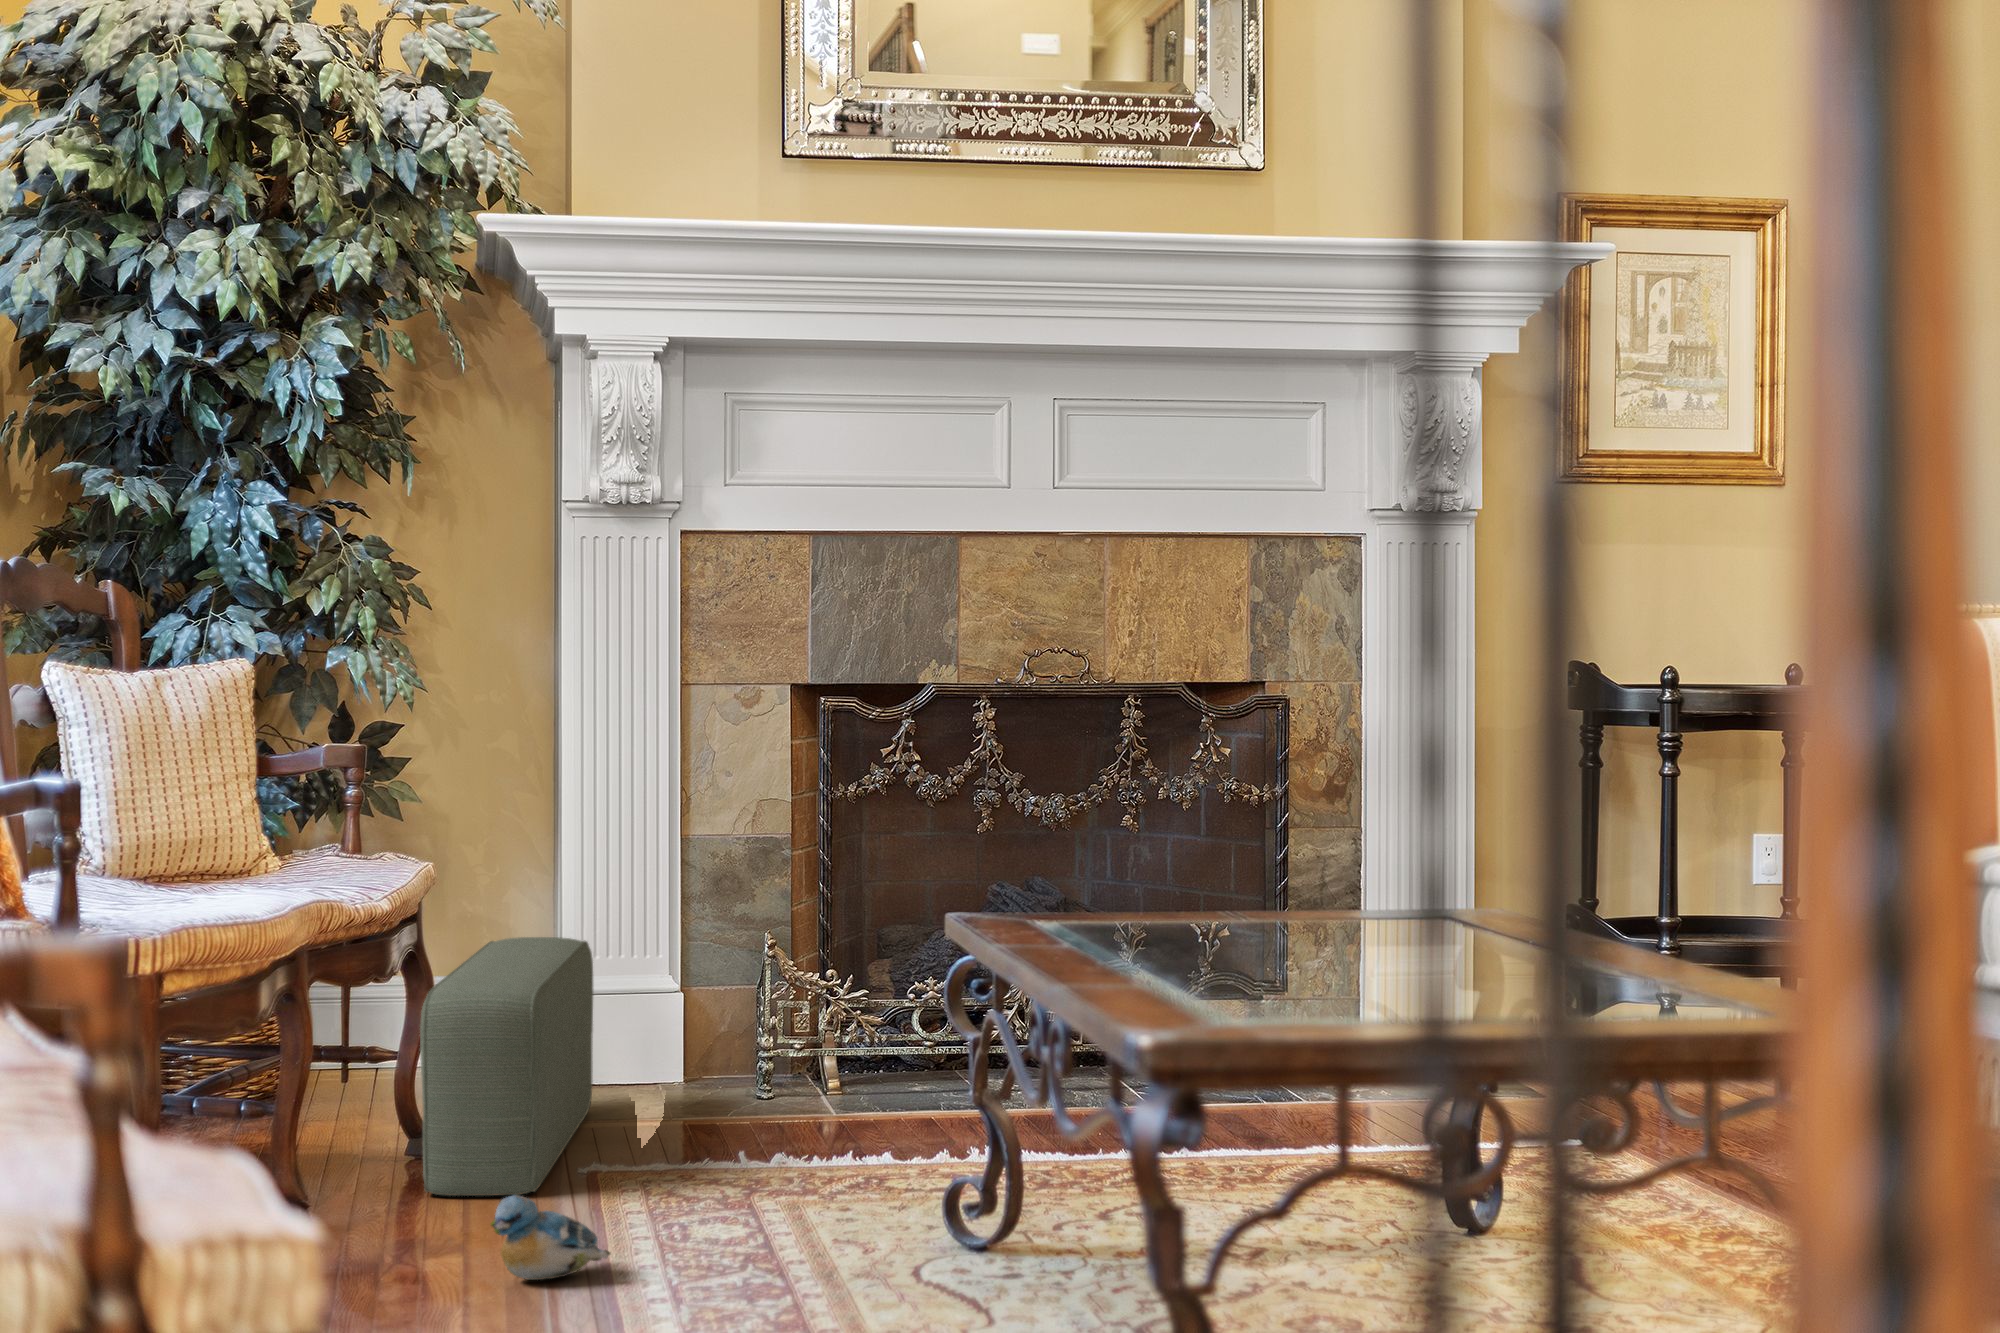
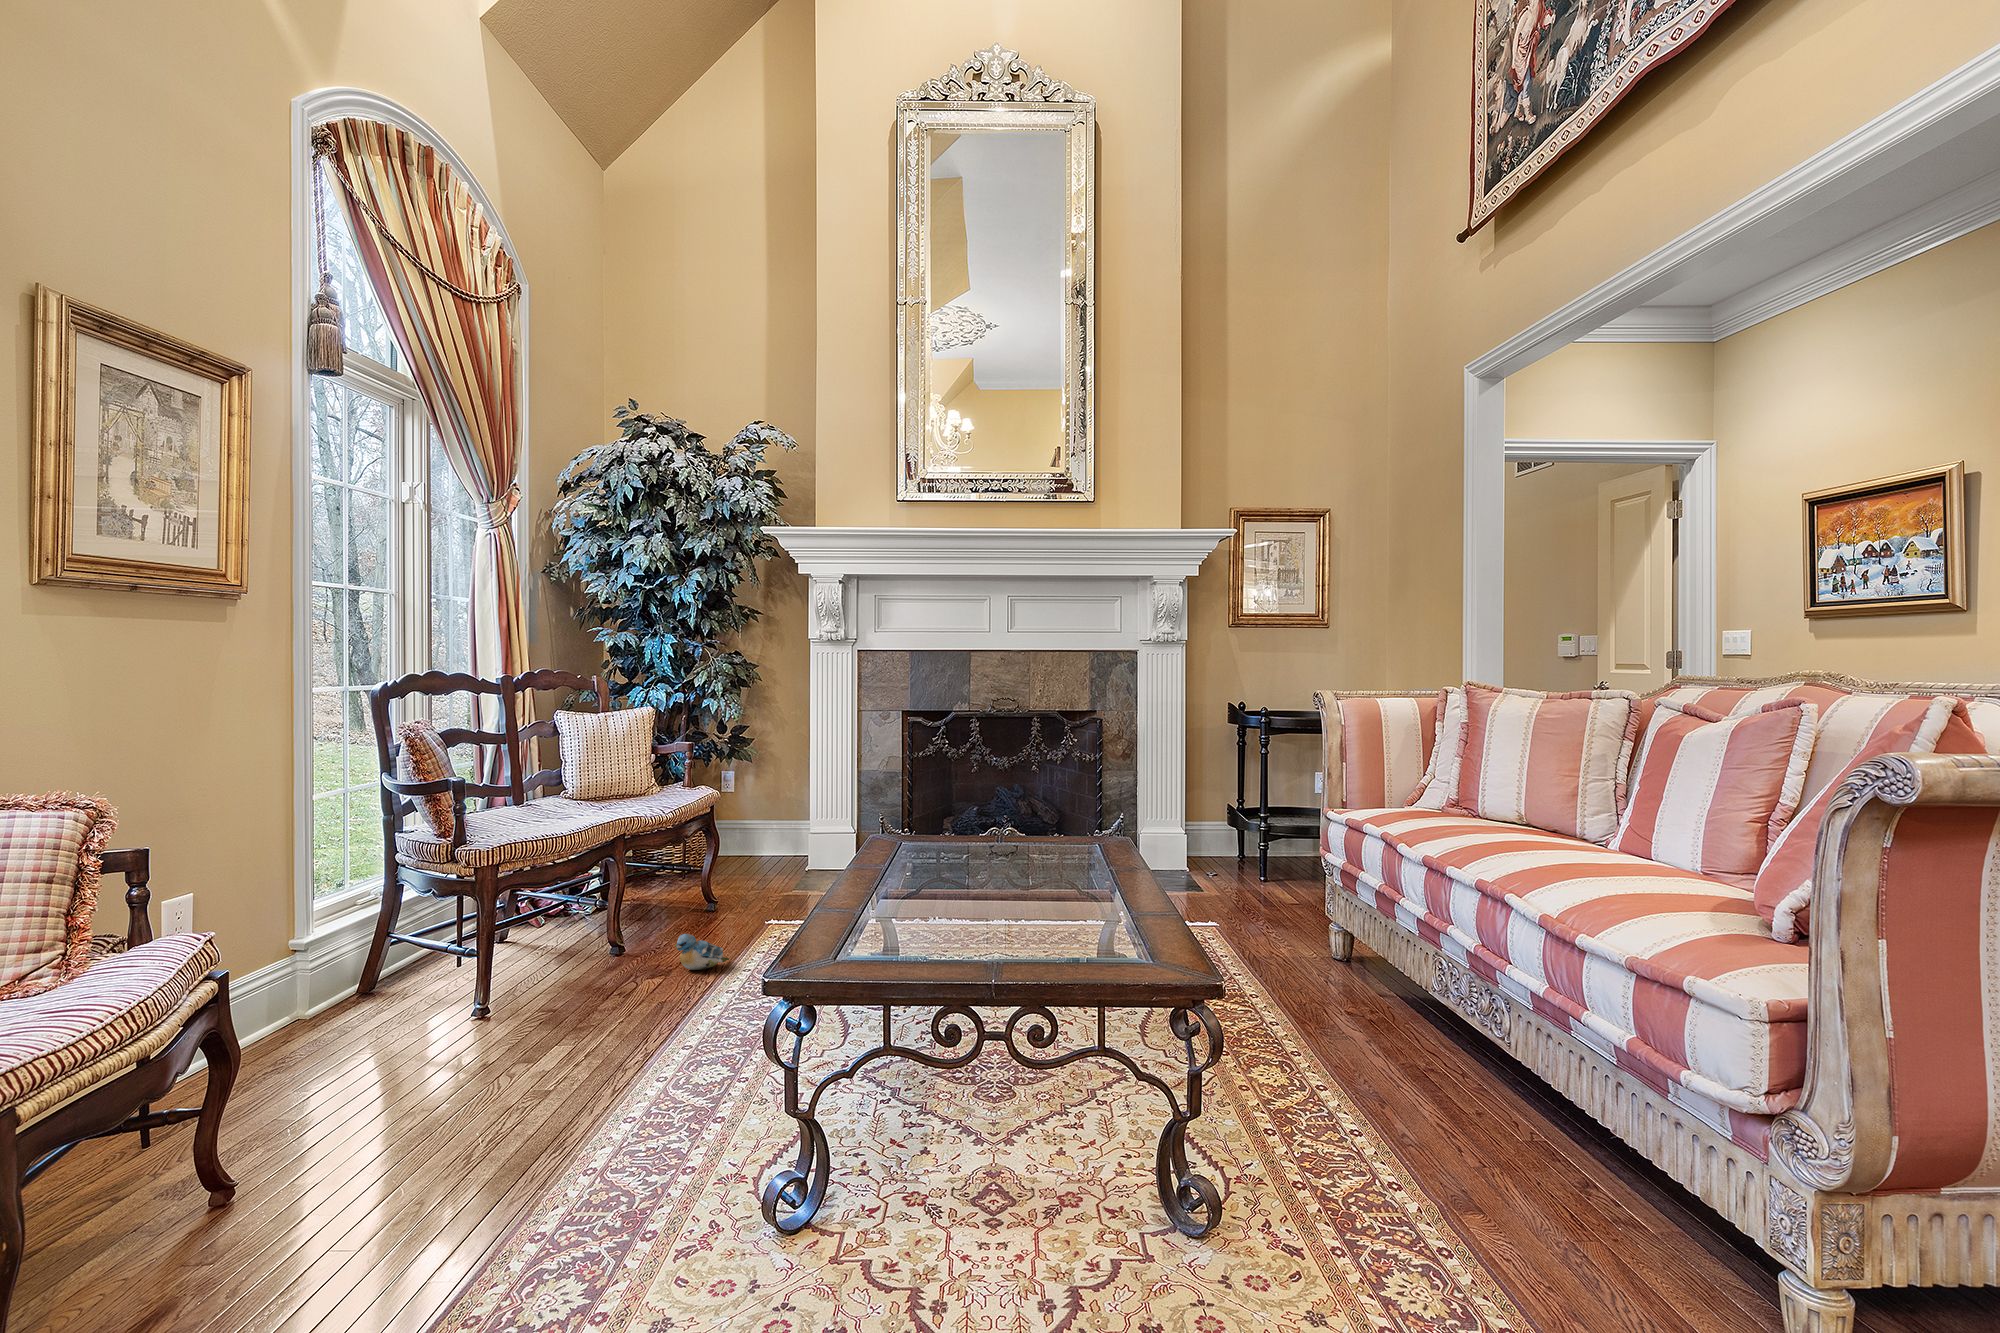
pouf: present [420,937,593,1196] -> none [692,815,795,926]

